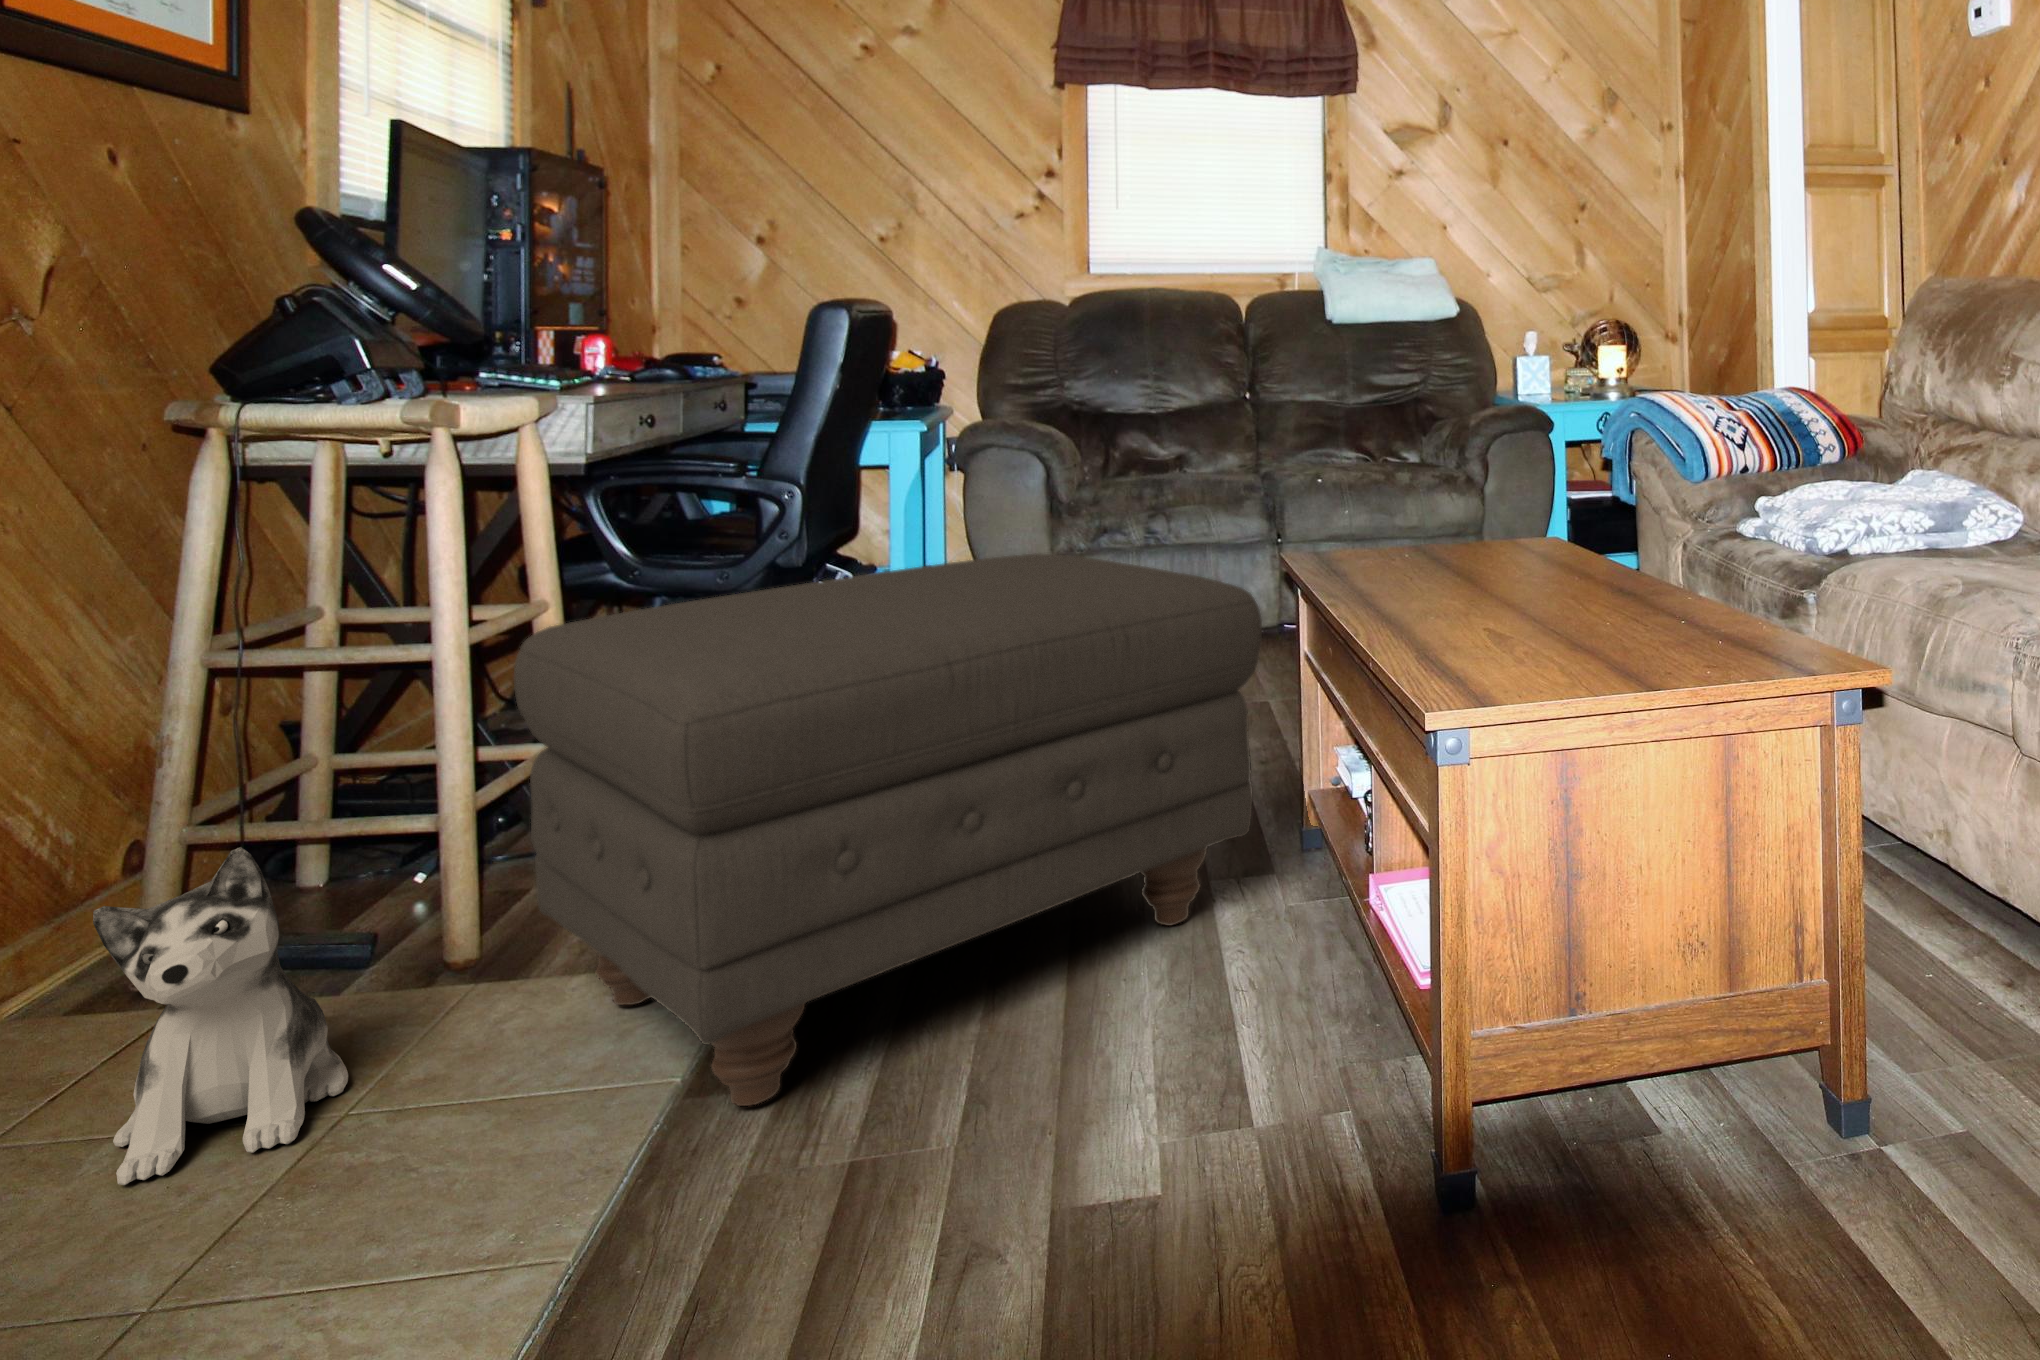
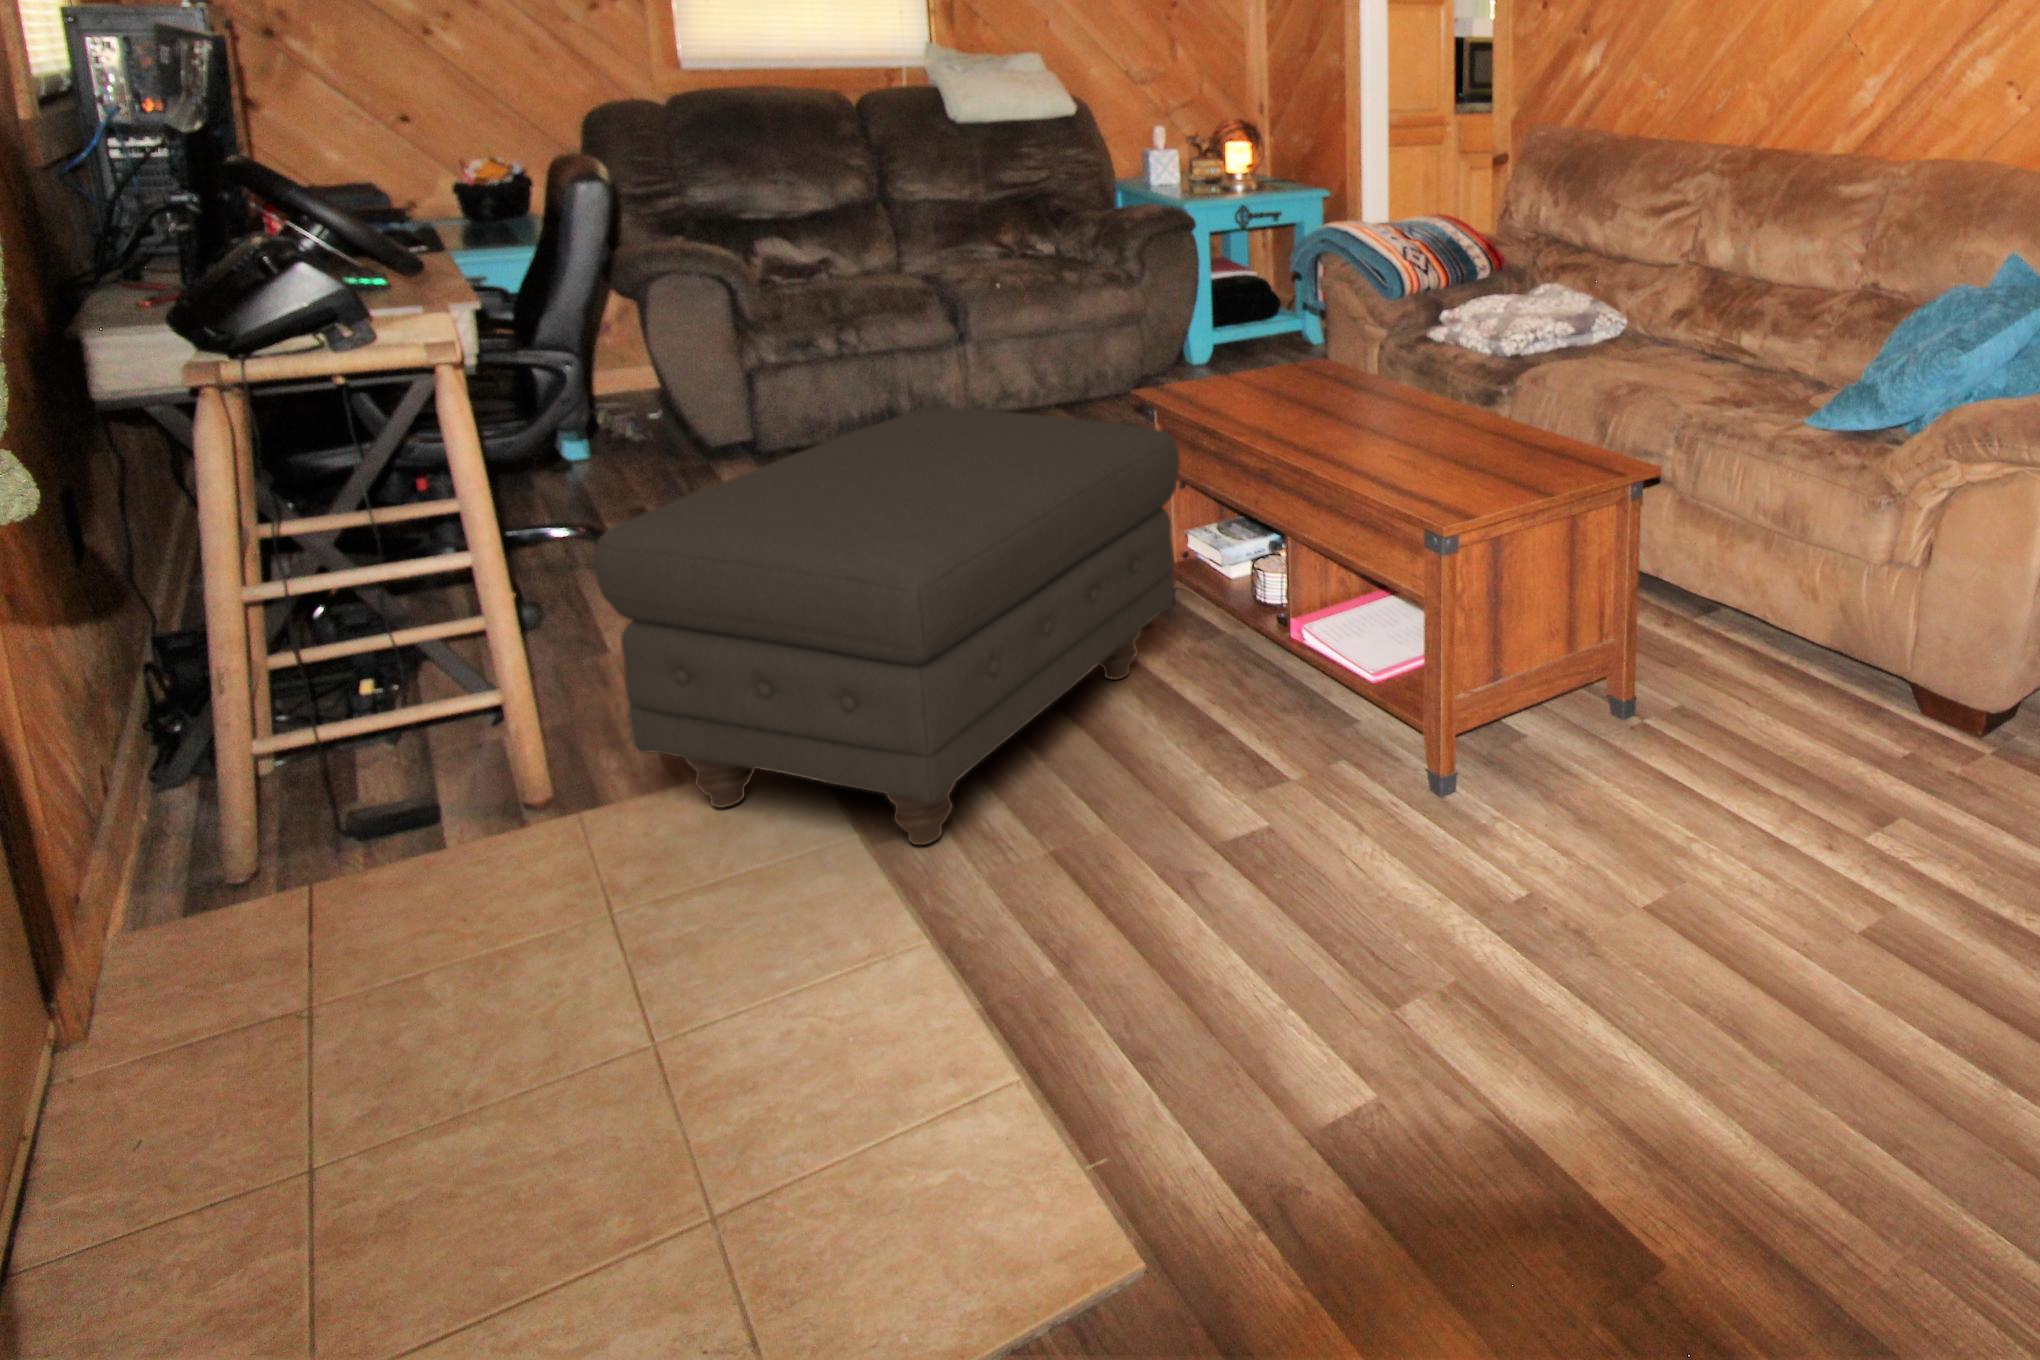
plush toy: present [93,847,348,1185] -> none [353,737,560,999]

